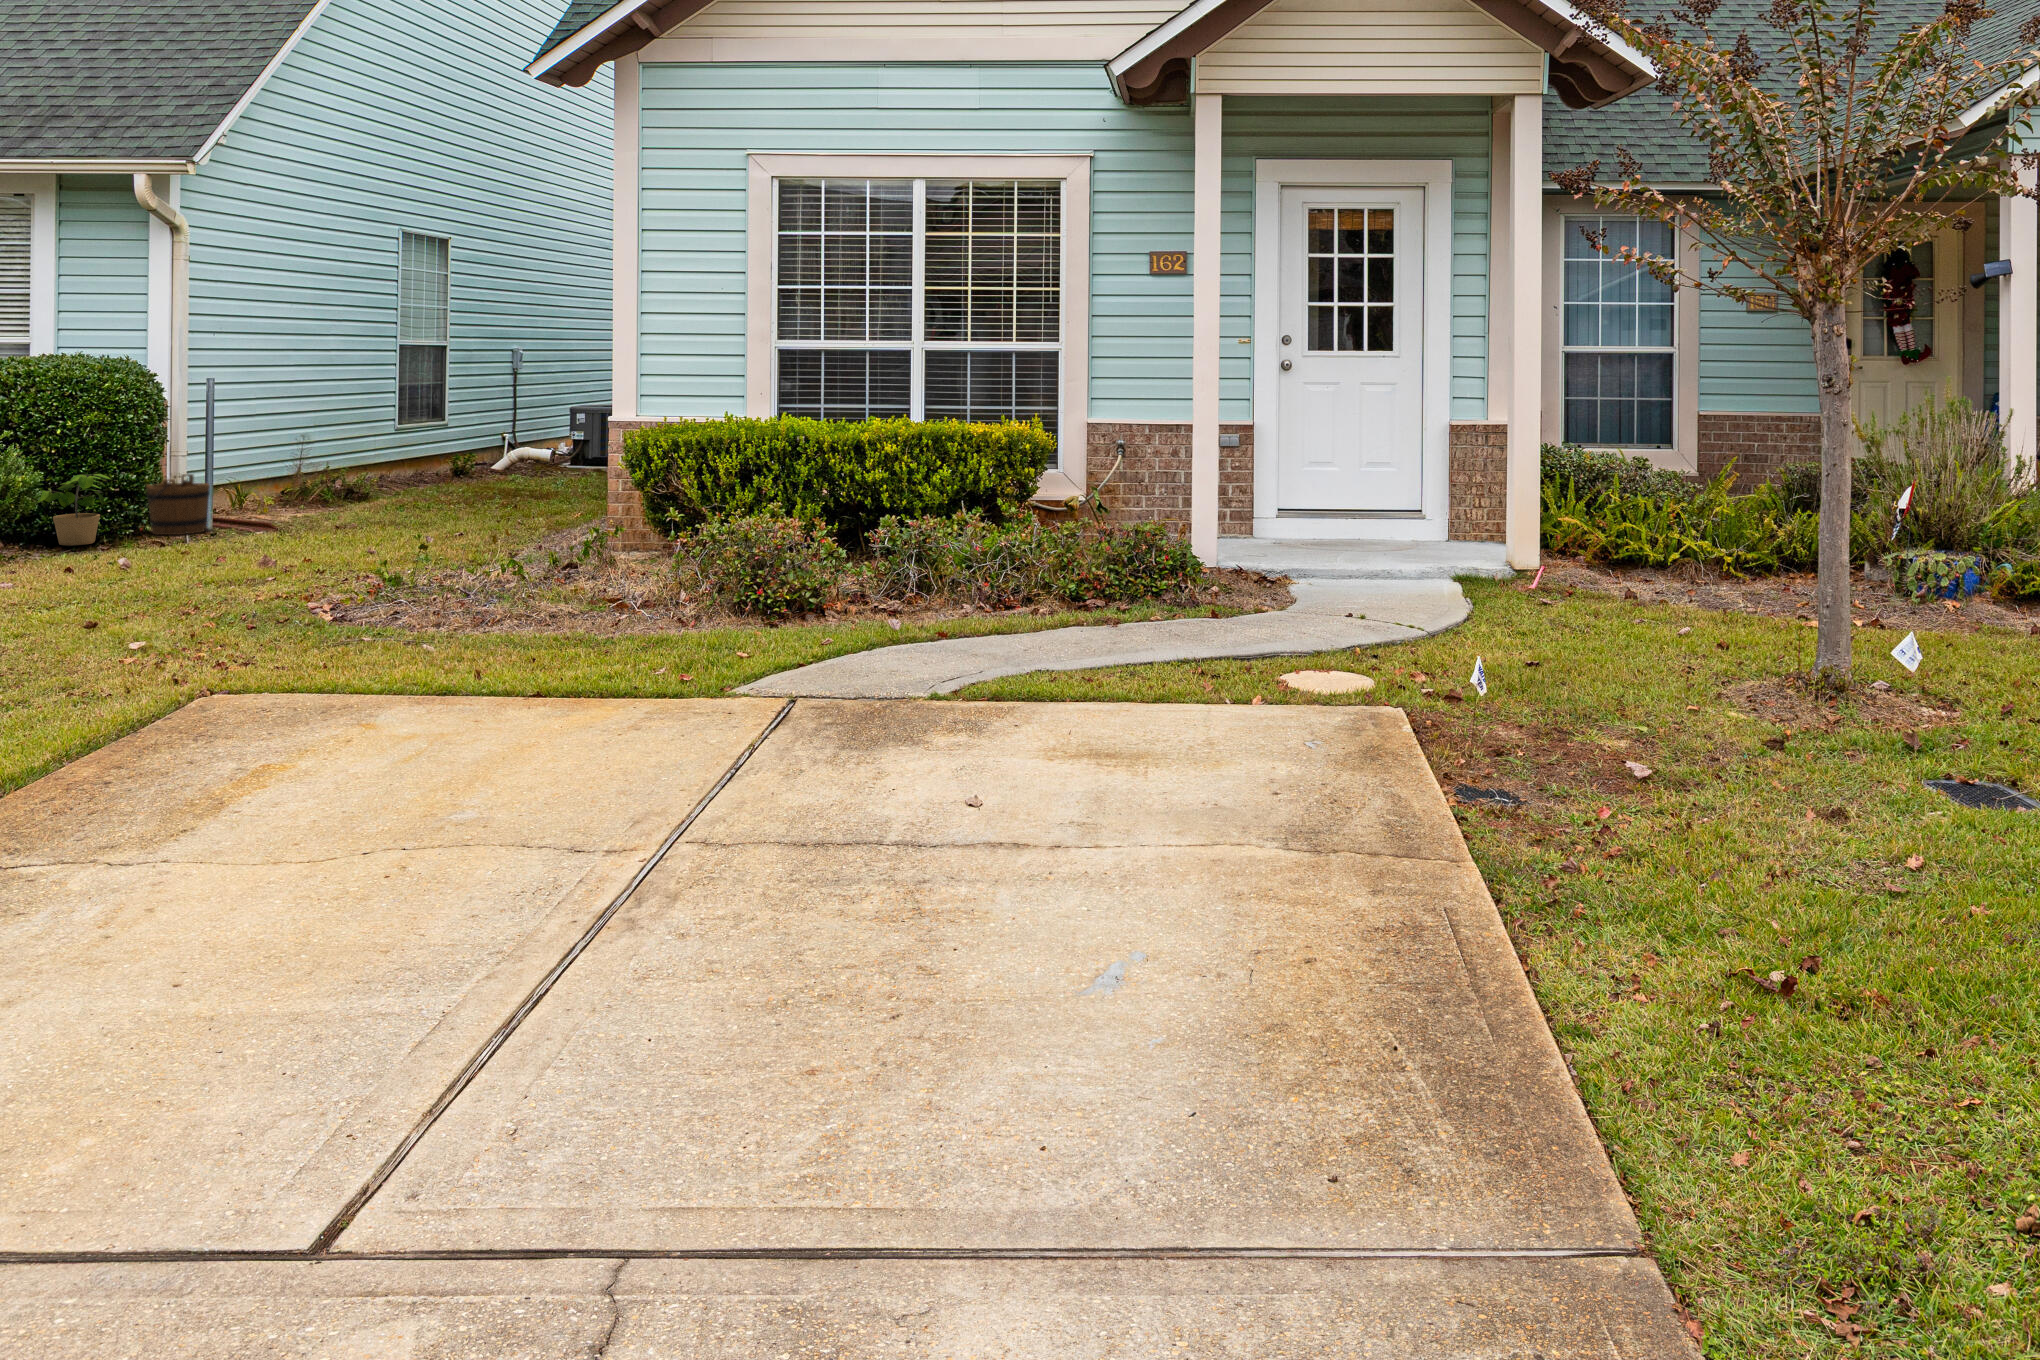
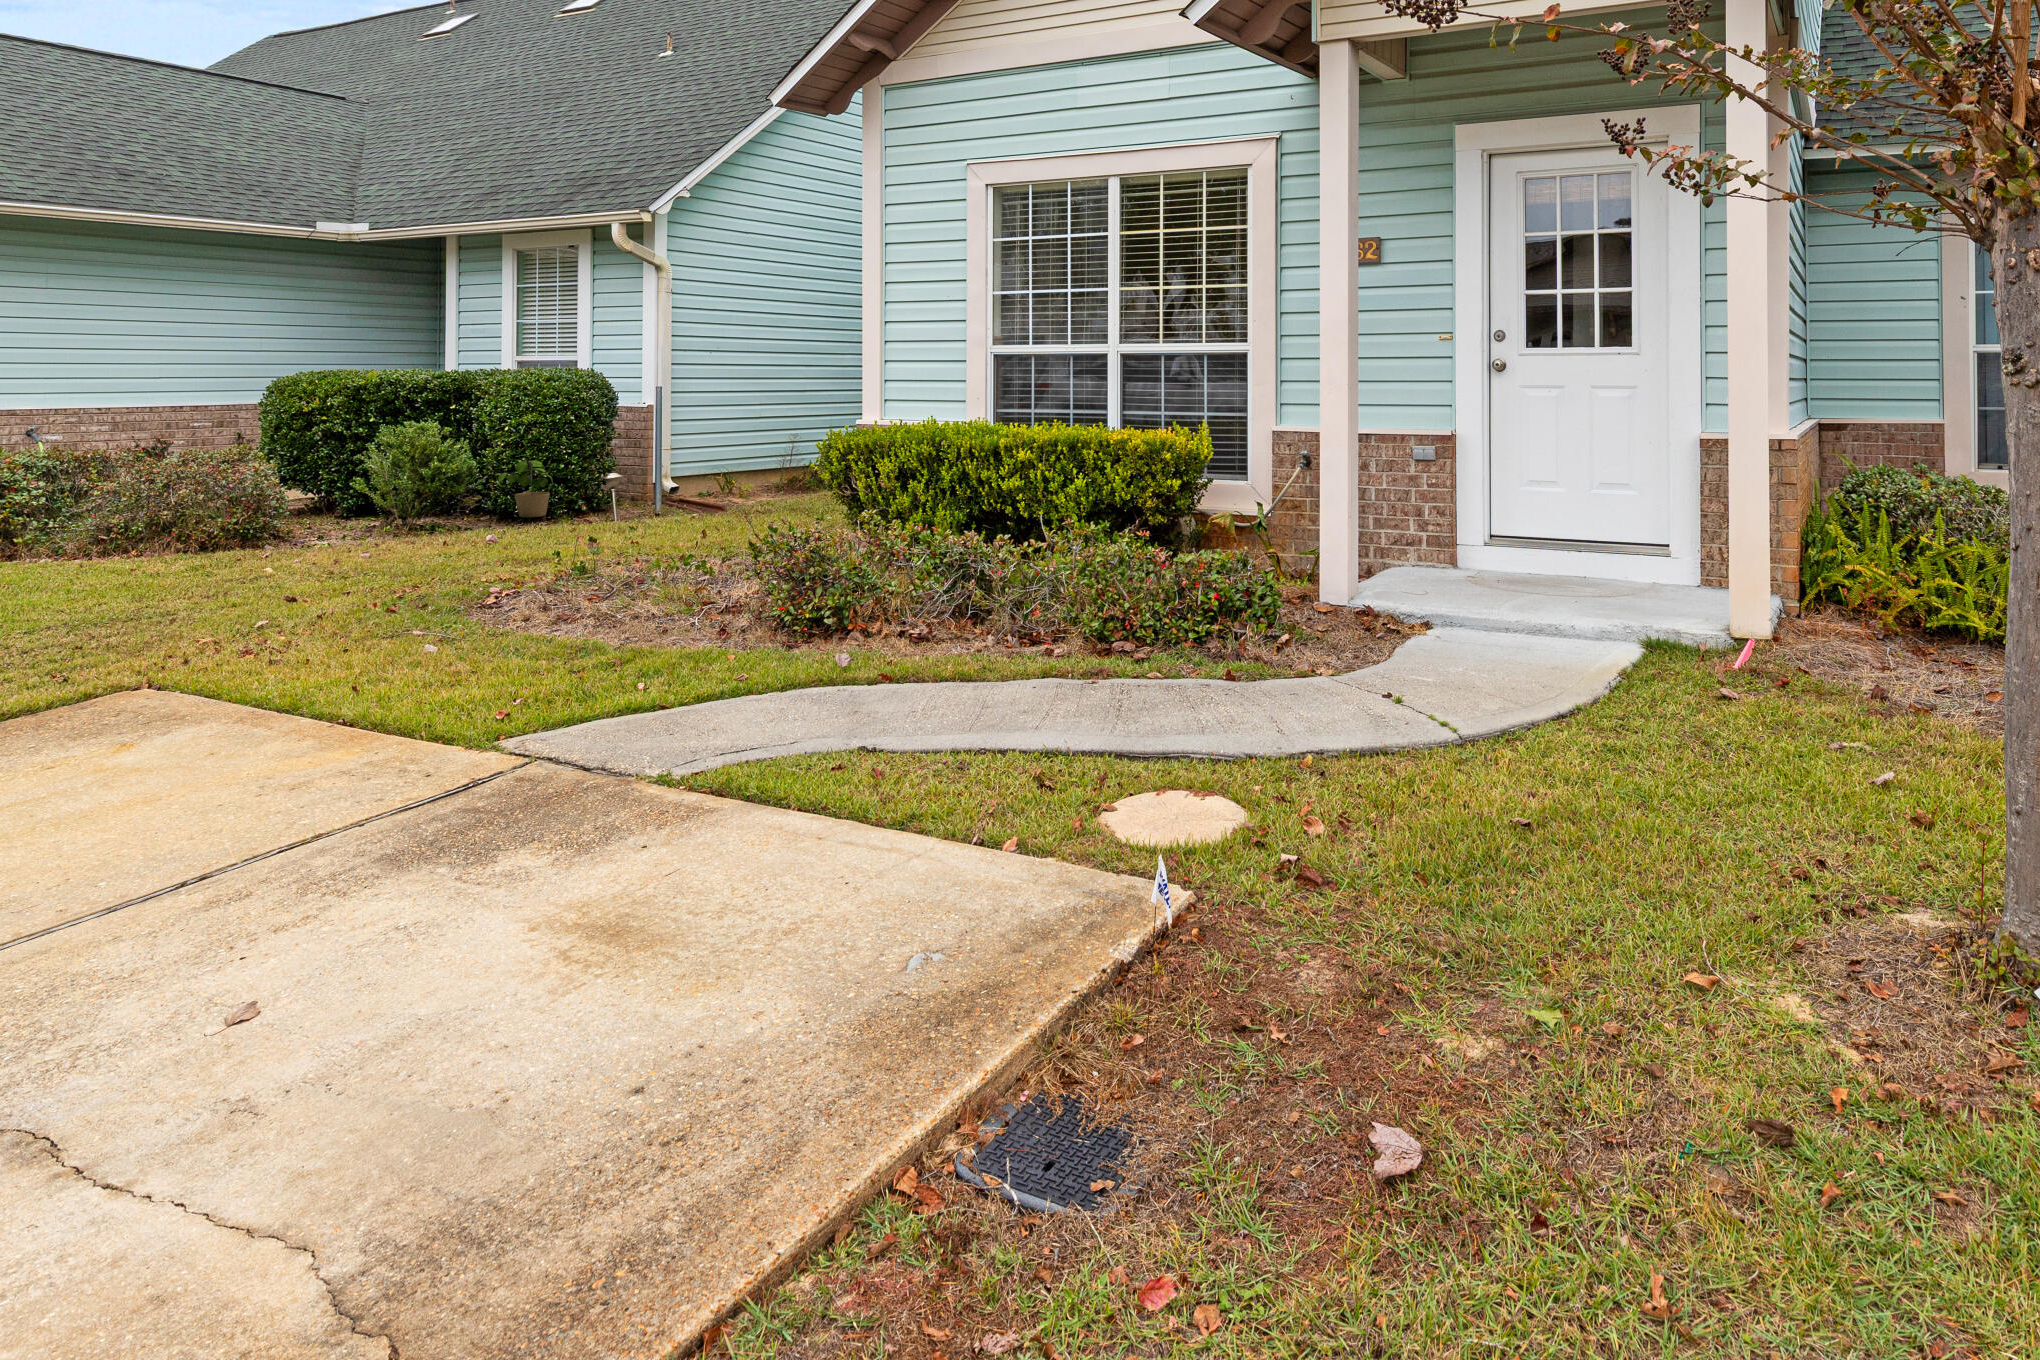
bucket: present [147,474,210,535] -> none [592,462,642,512]

